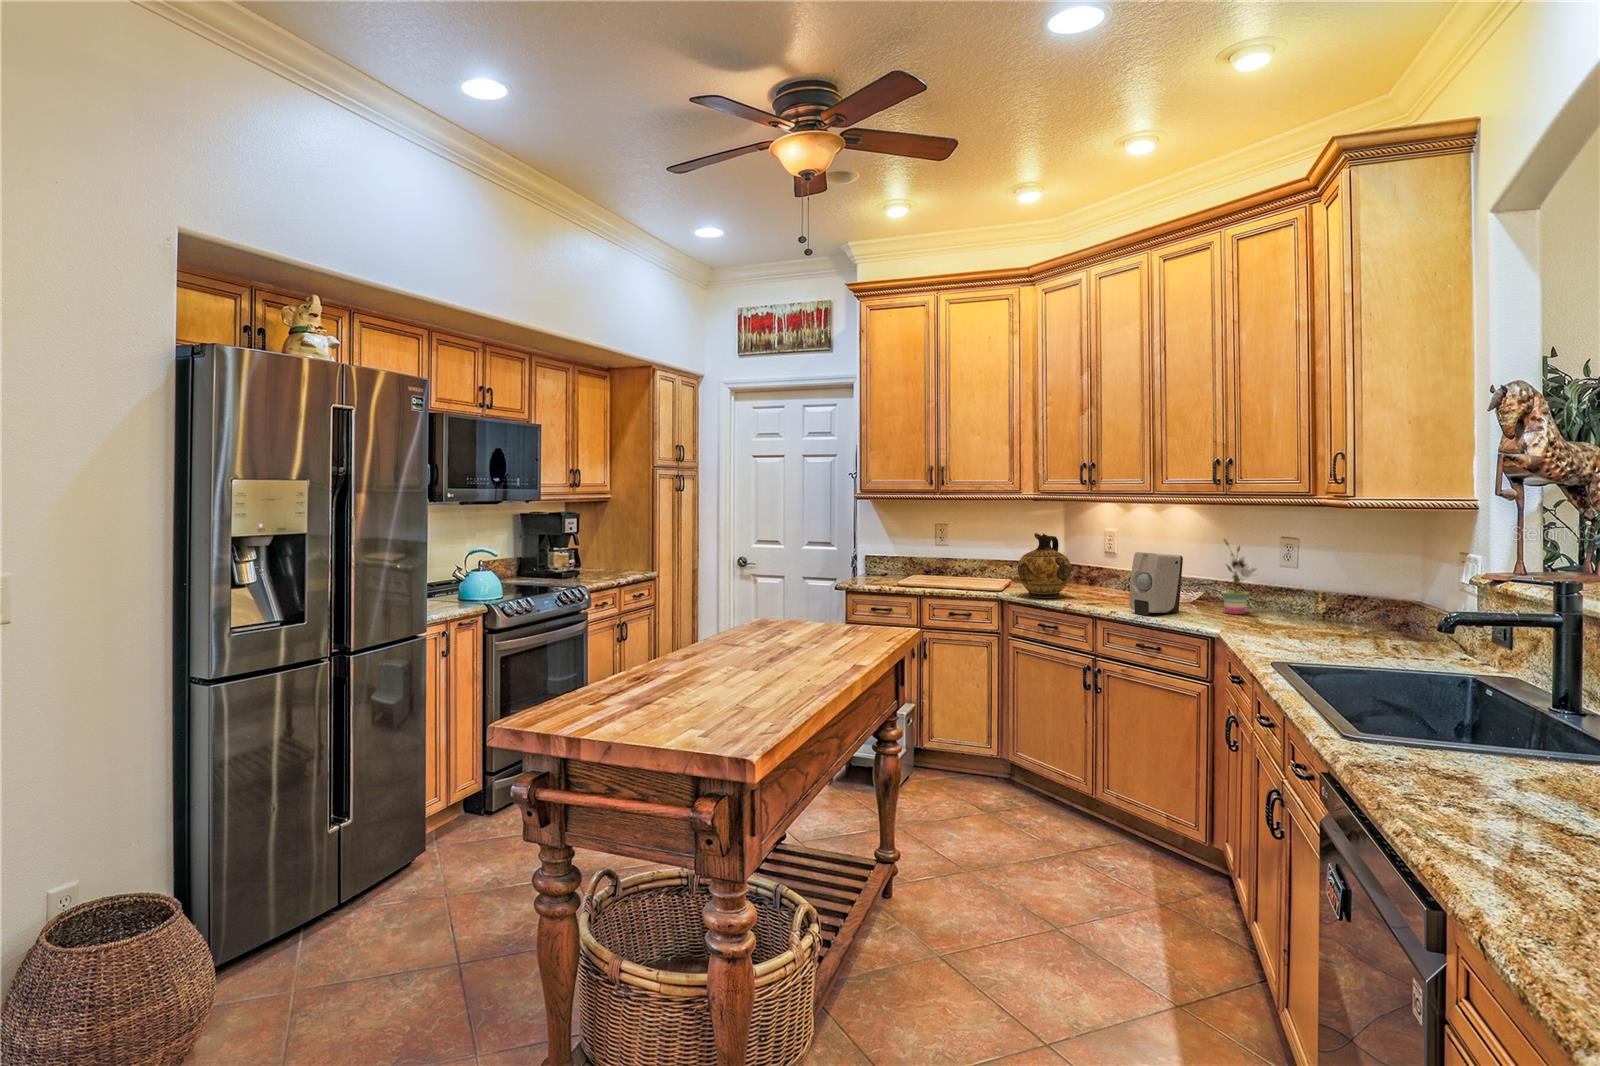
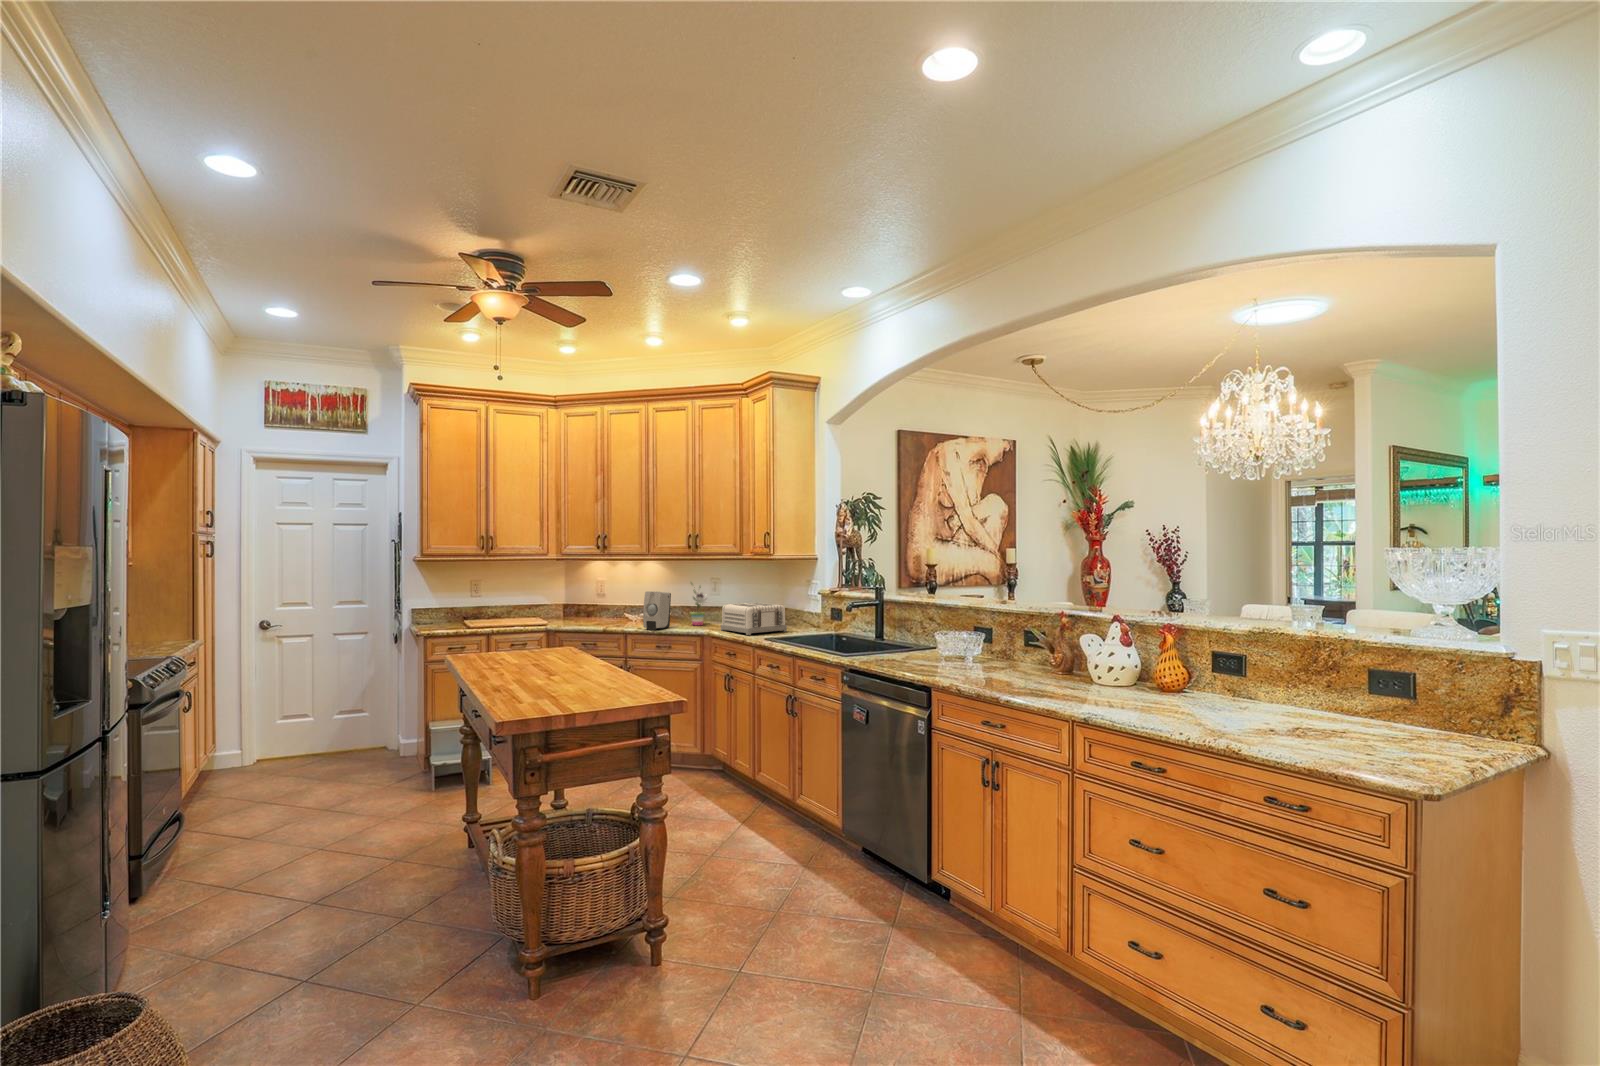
ceramic jug: present [1018,533,1071,598] -> none [559,583,596,627]
toaster: none [1265,583,1406,647] -> present [721,603,787,635]

